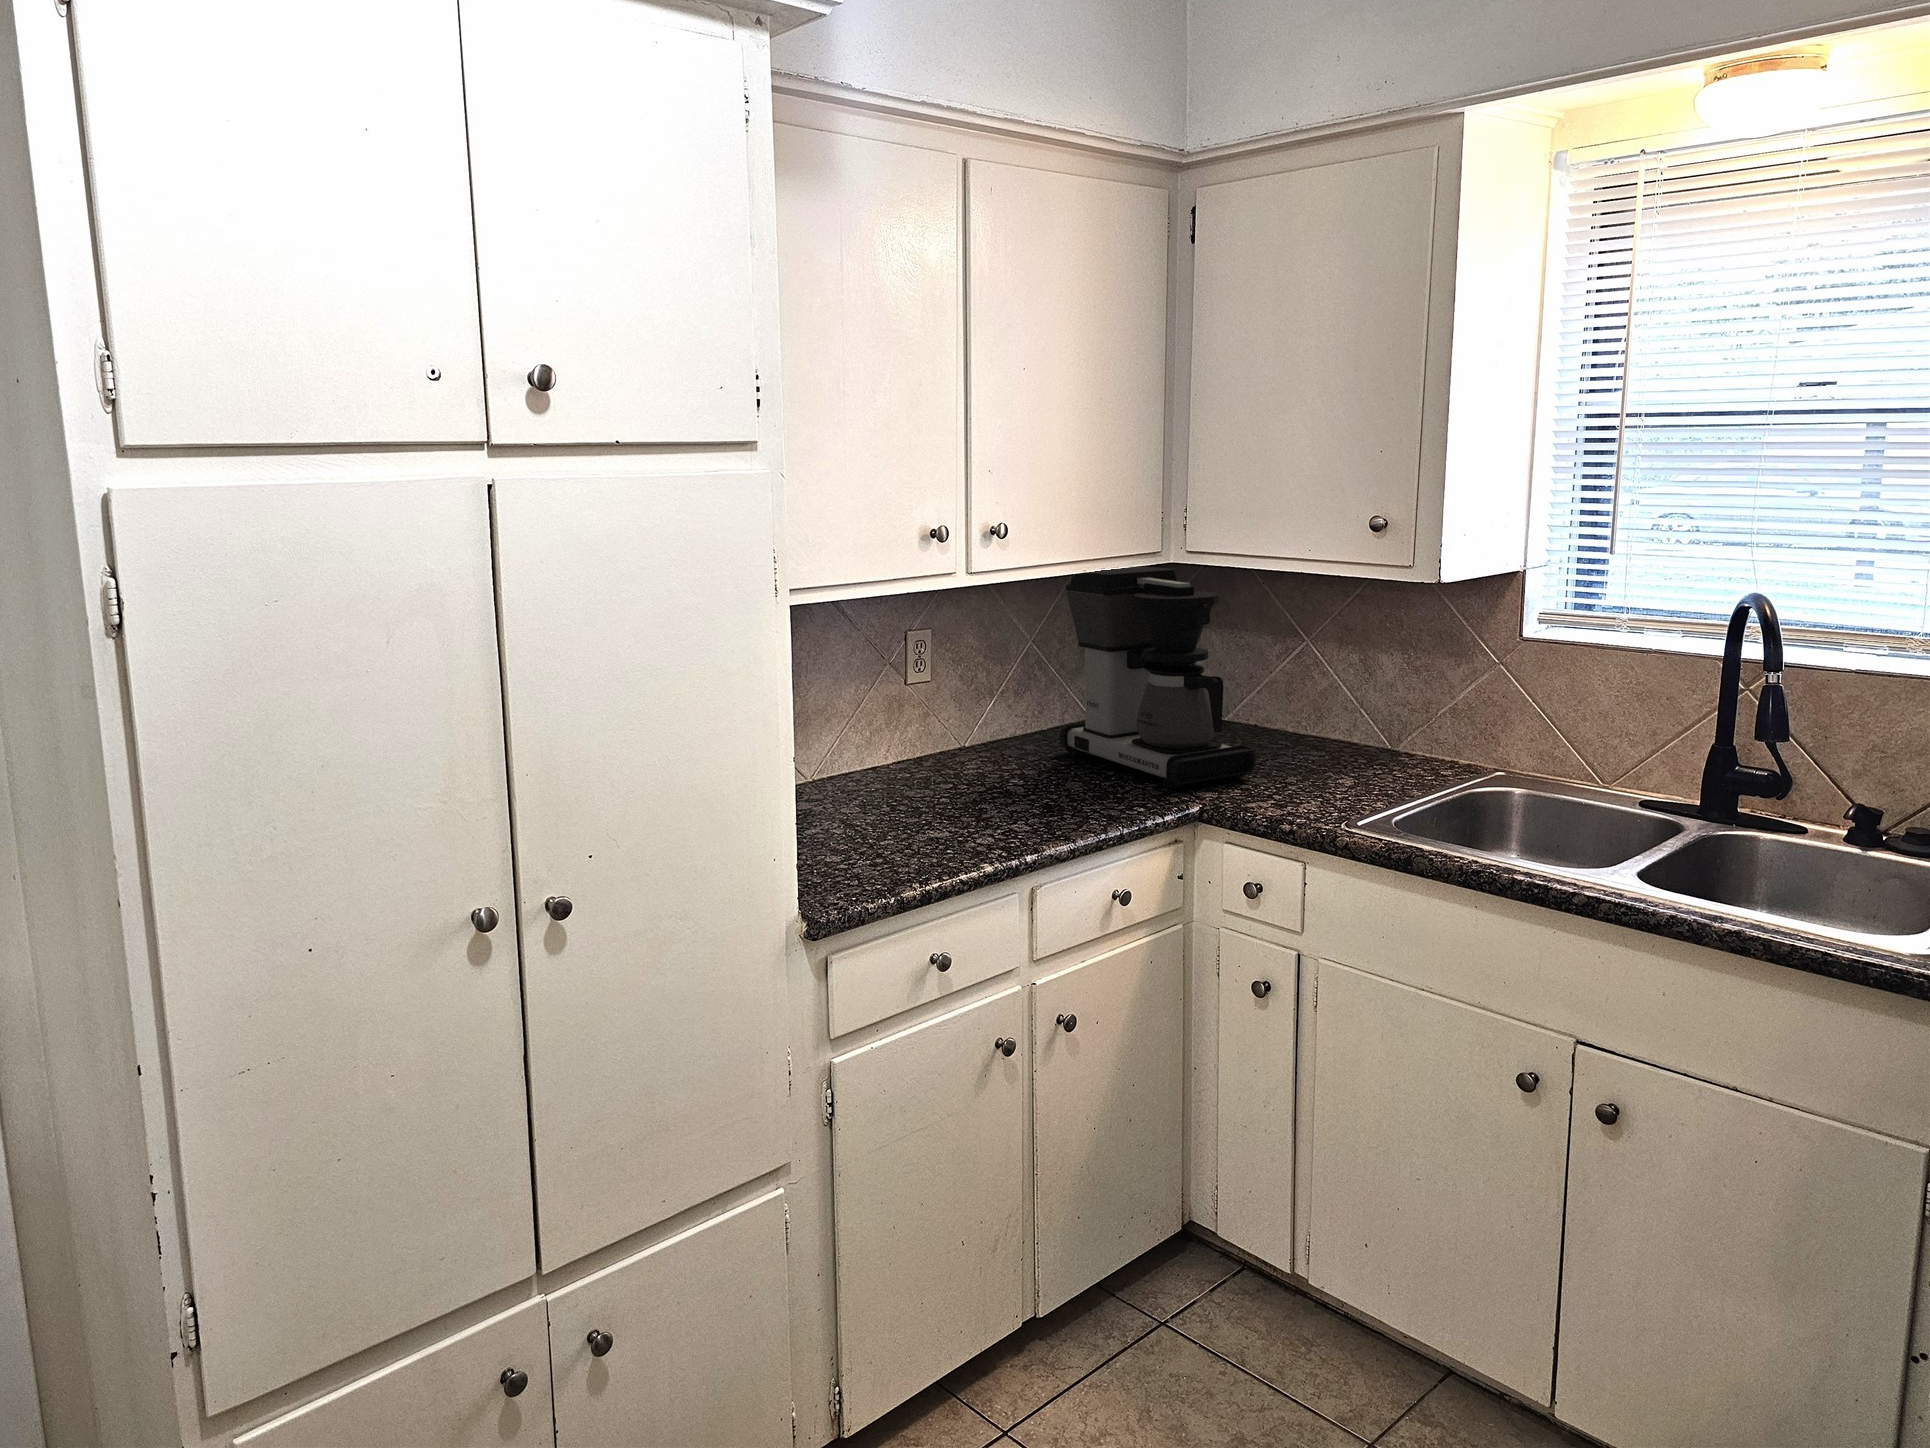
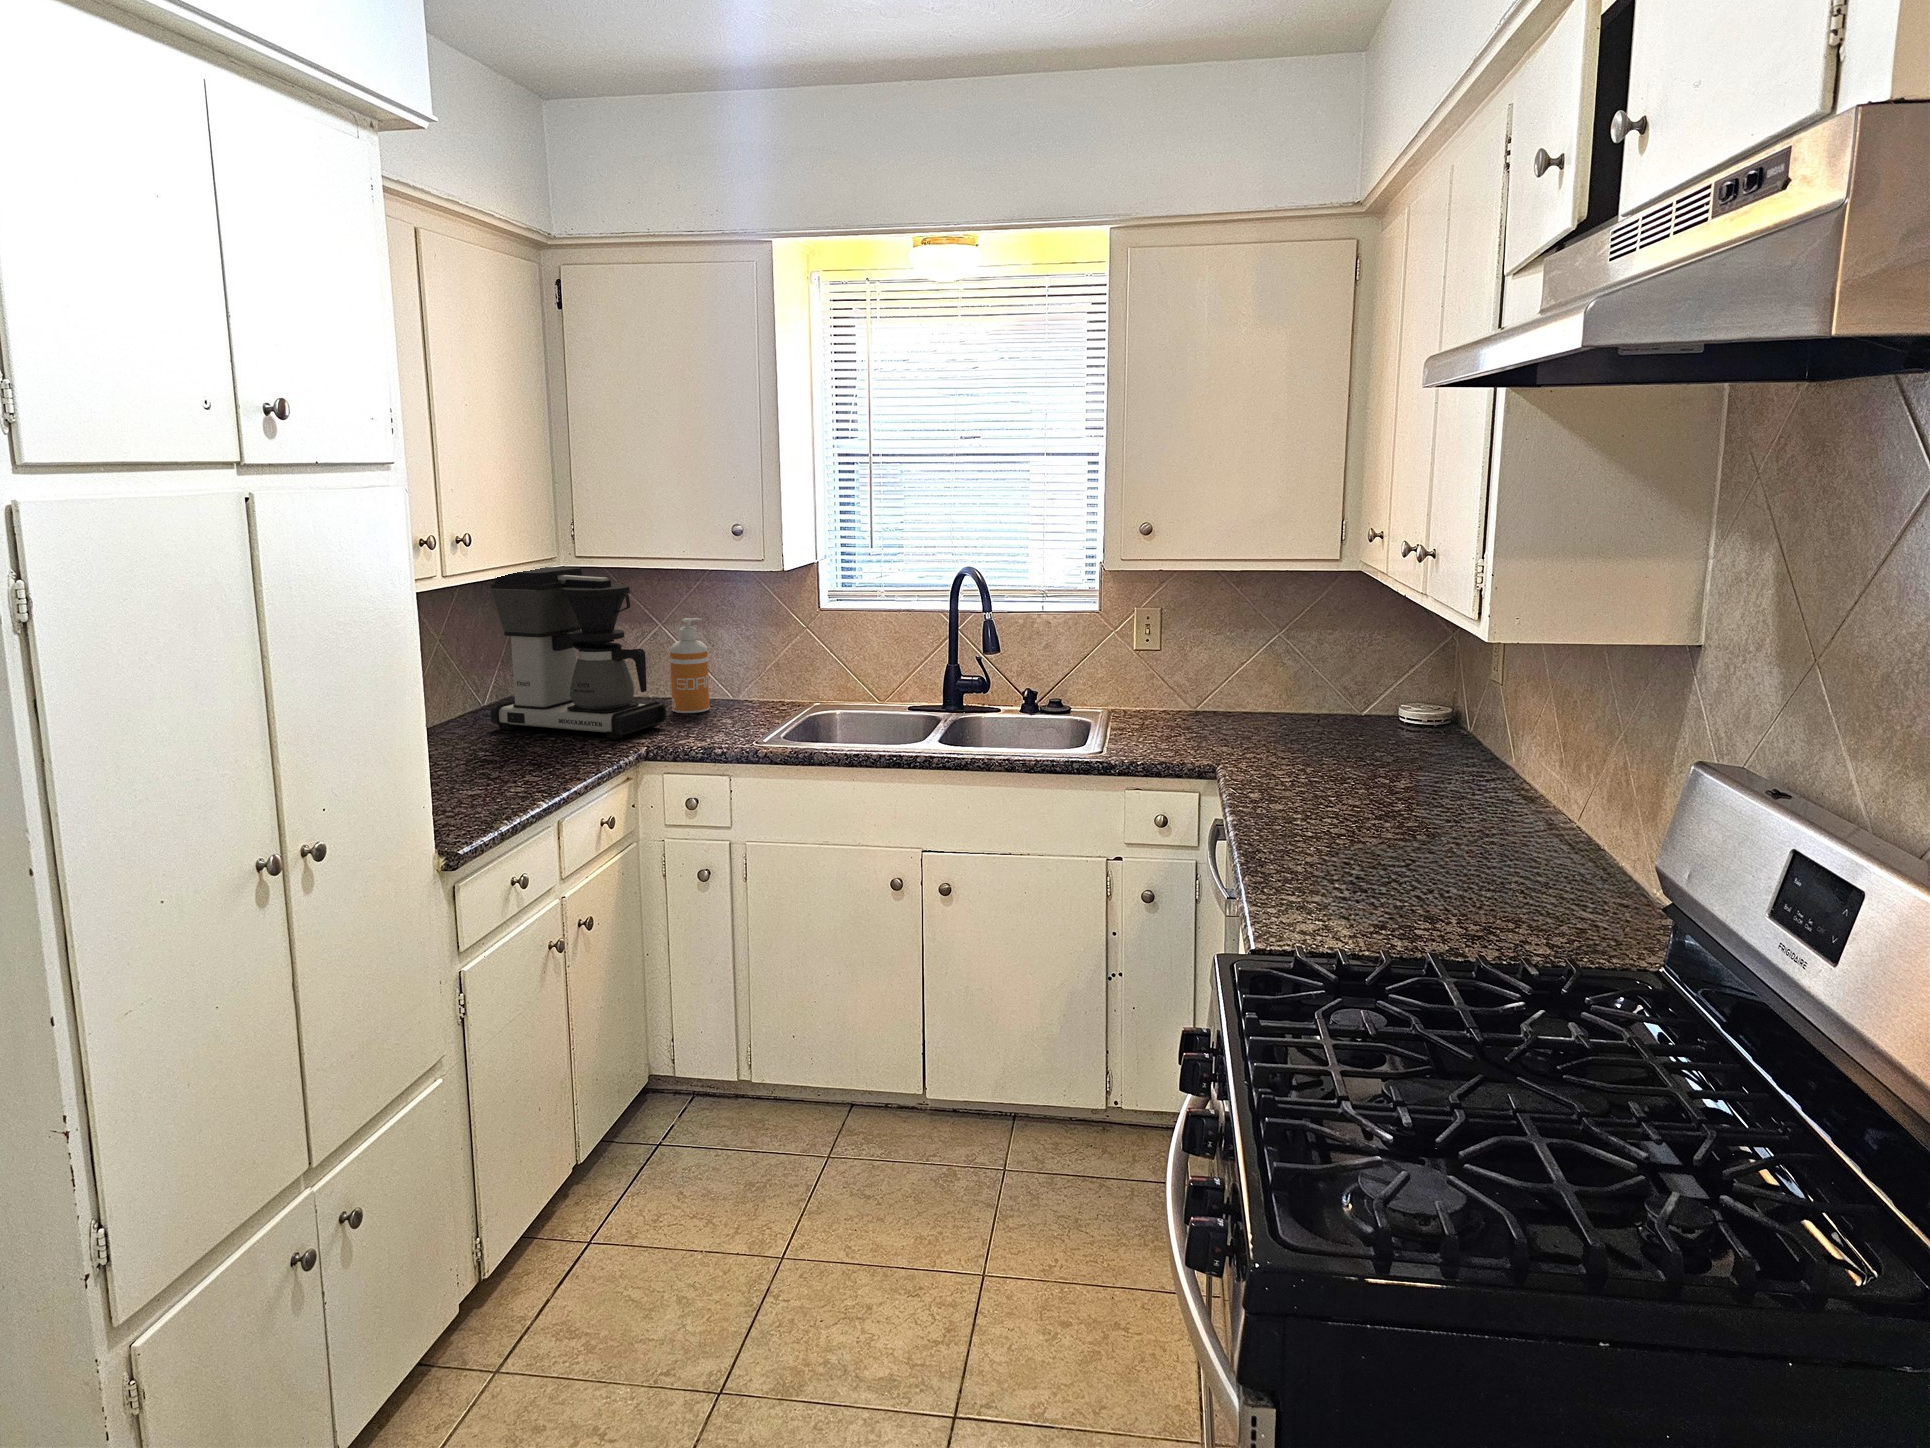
soap dispenser: none [1287,639,1340,764] -> present [670,618,710,713]

